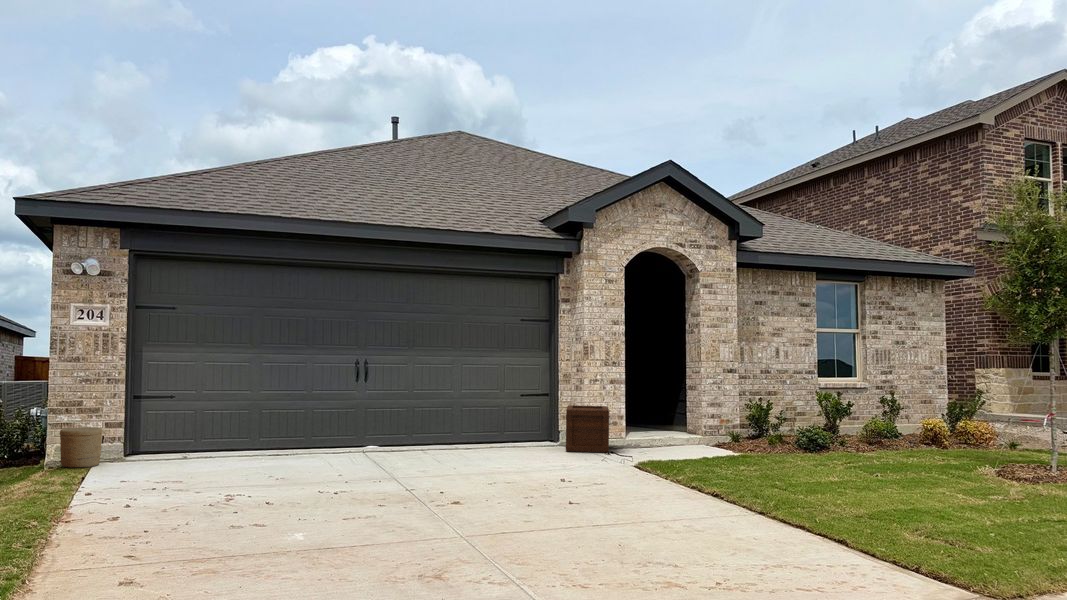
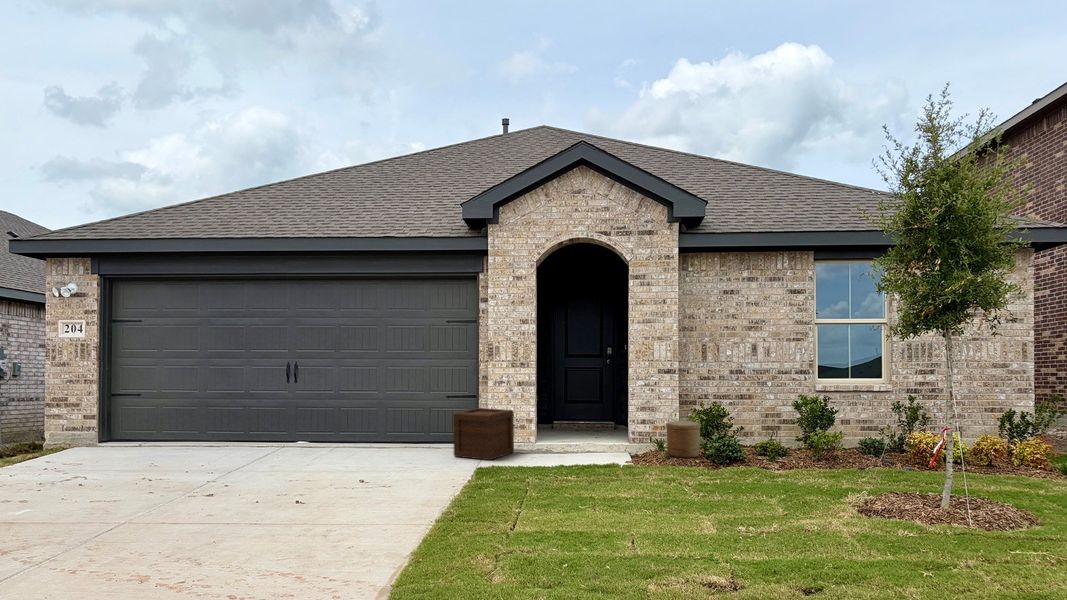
woven basket: present [60,427,103,468] -> present [666,421,700,458]

